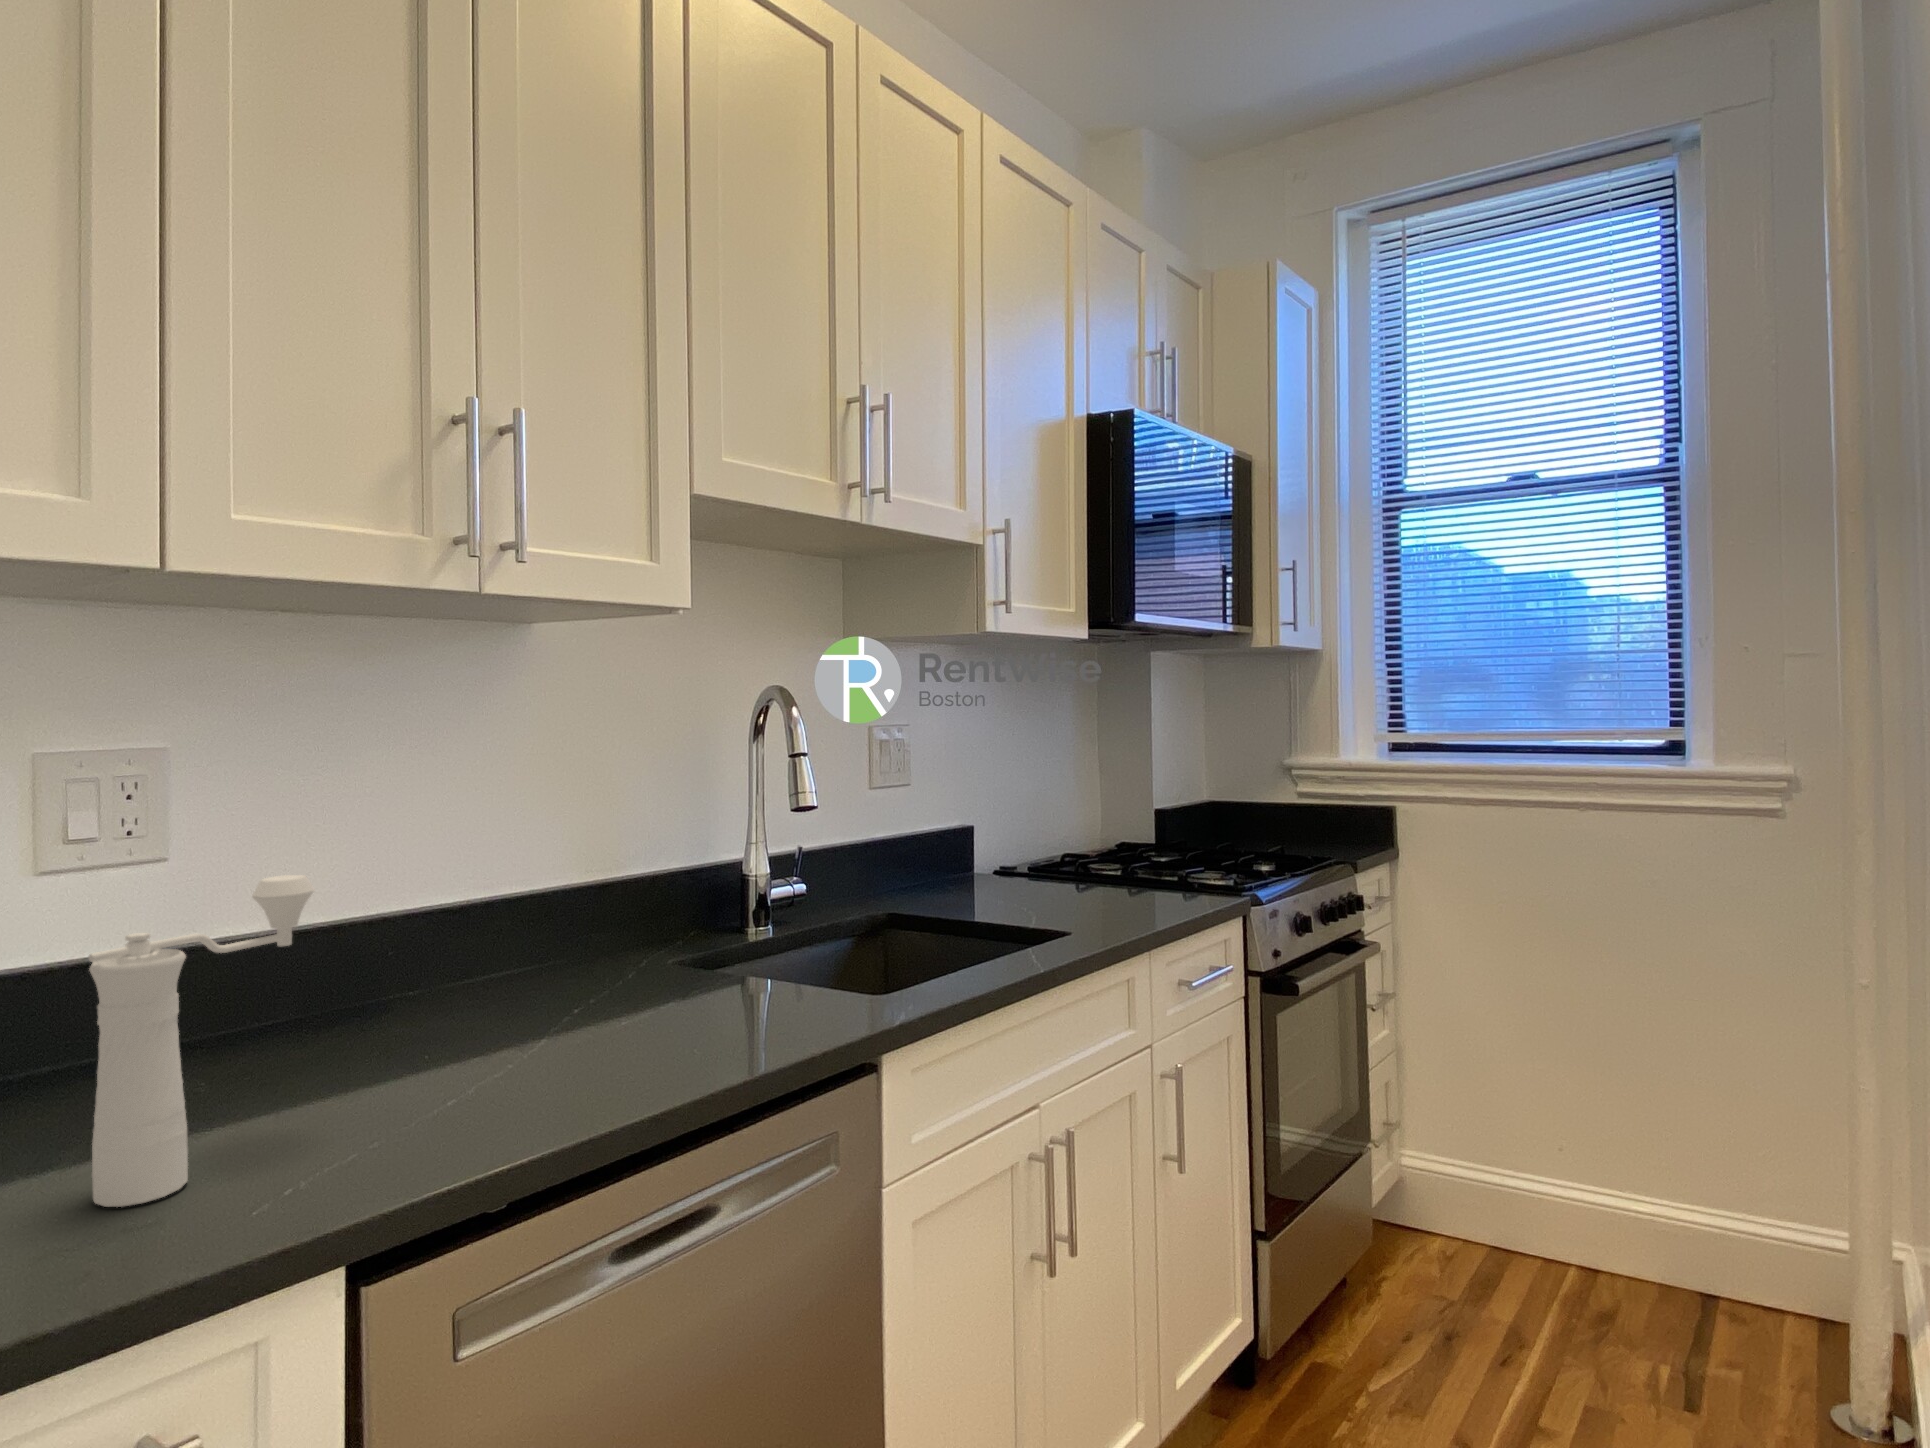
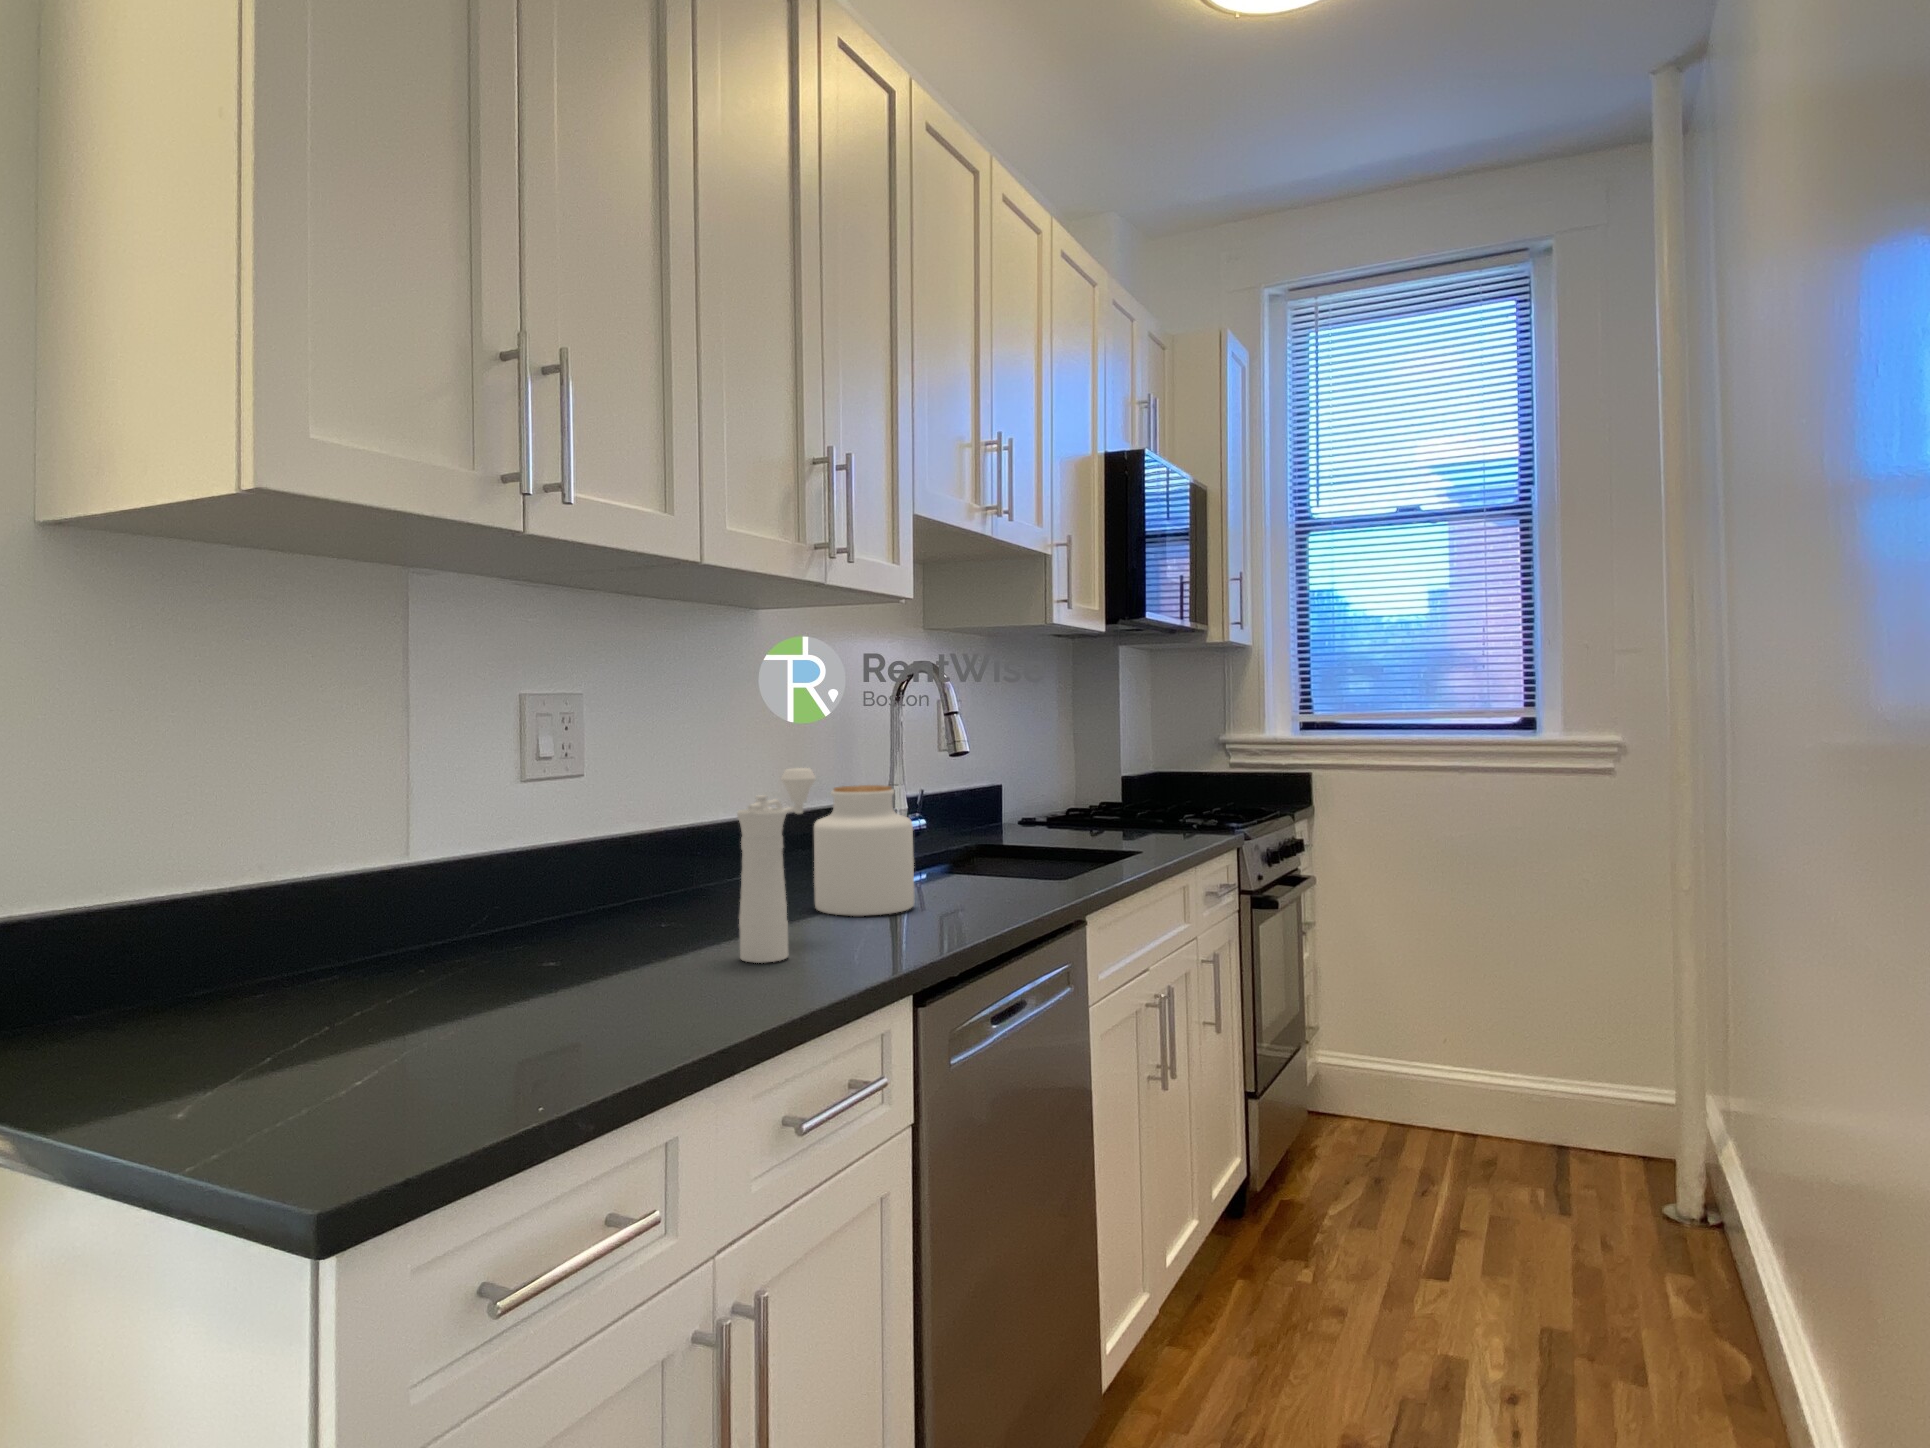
jar: none [441,874,594,1073] -> present [814,785,915,916]

